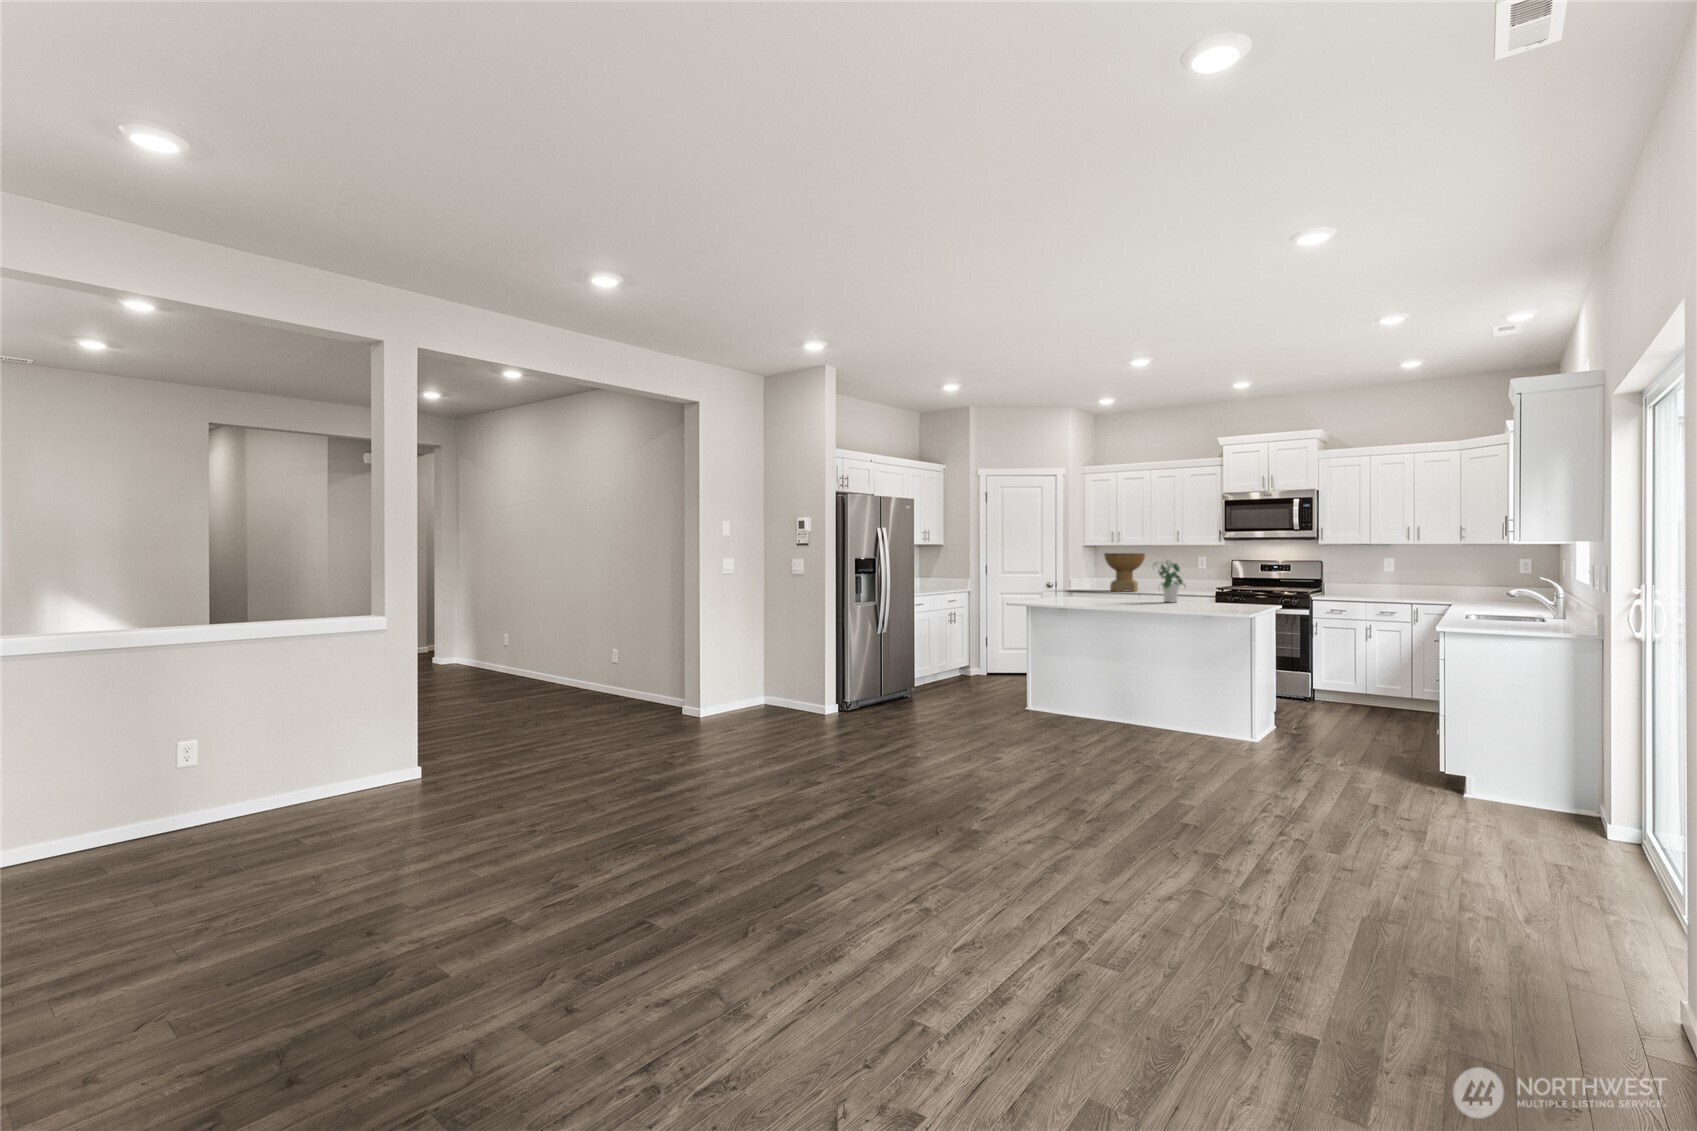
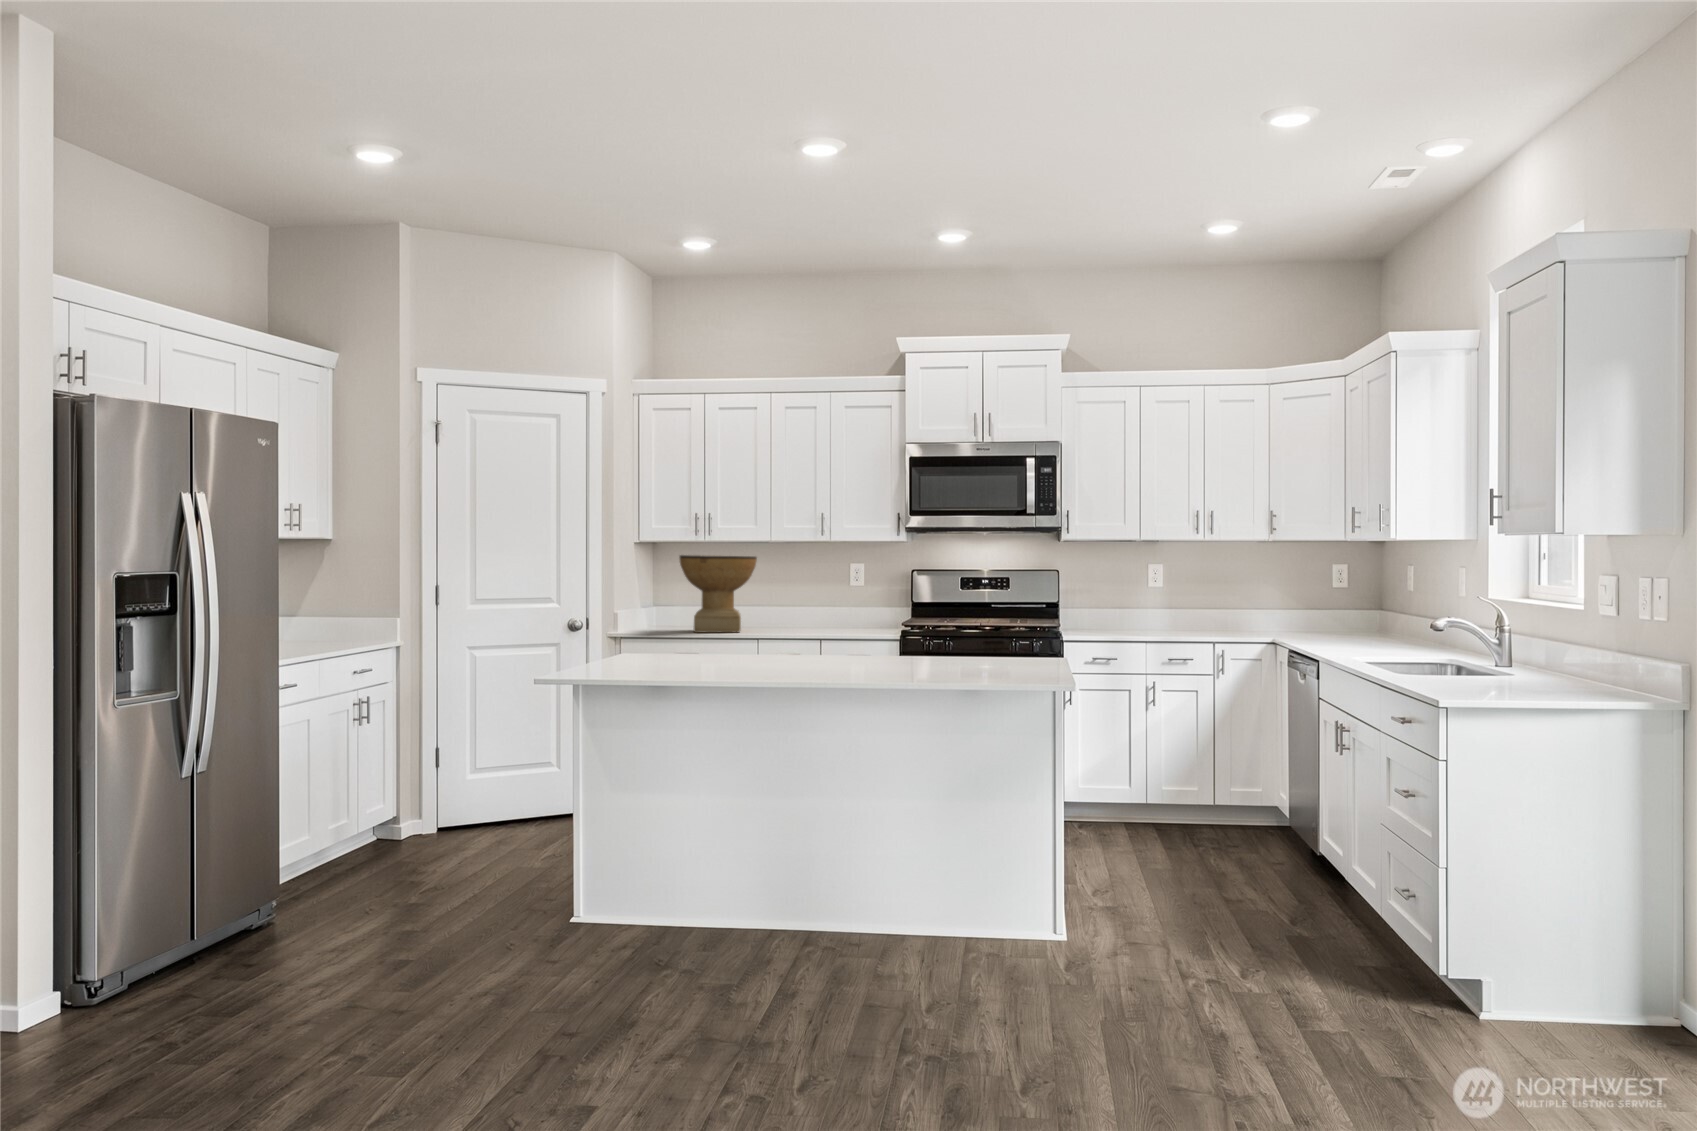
potted plant: present [1154,560,1183,602] -> none [833,571,899,660]

